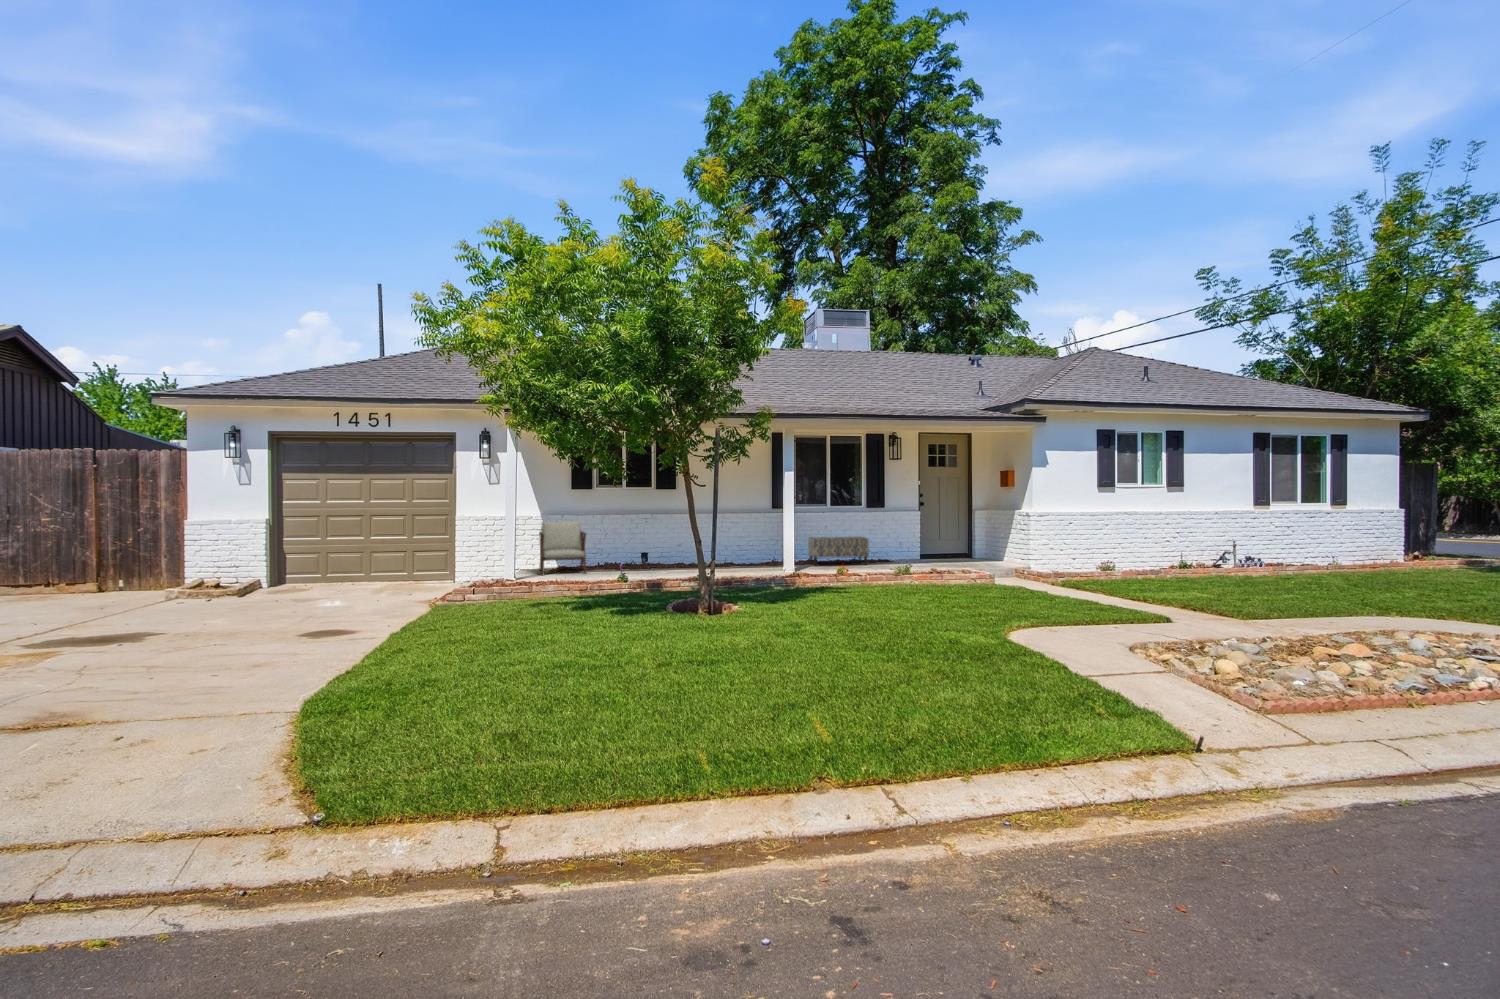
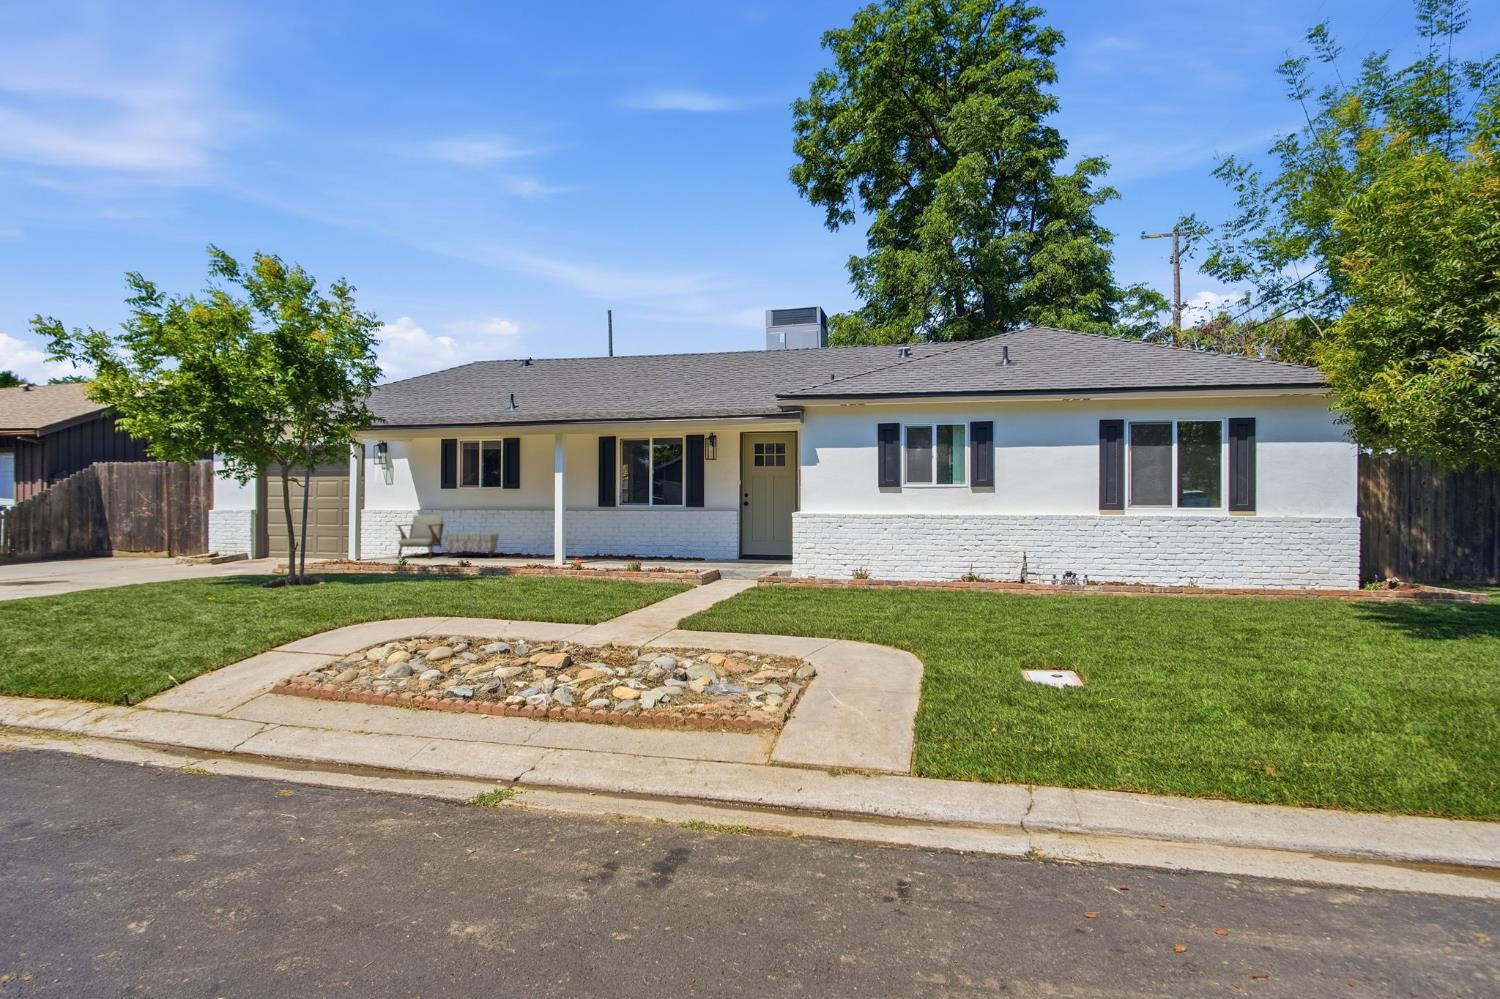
bench: present [808,536,869,565] -> present [445,533,501,558]

